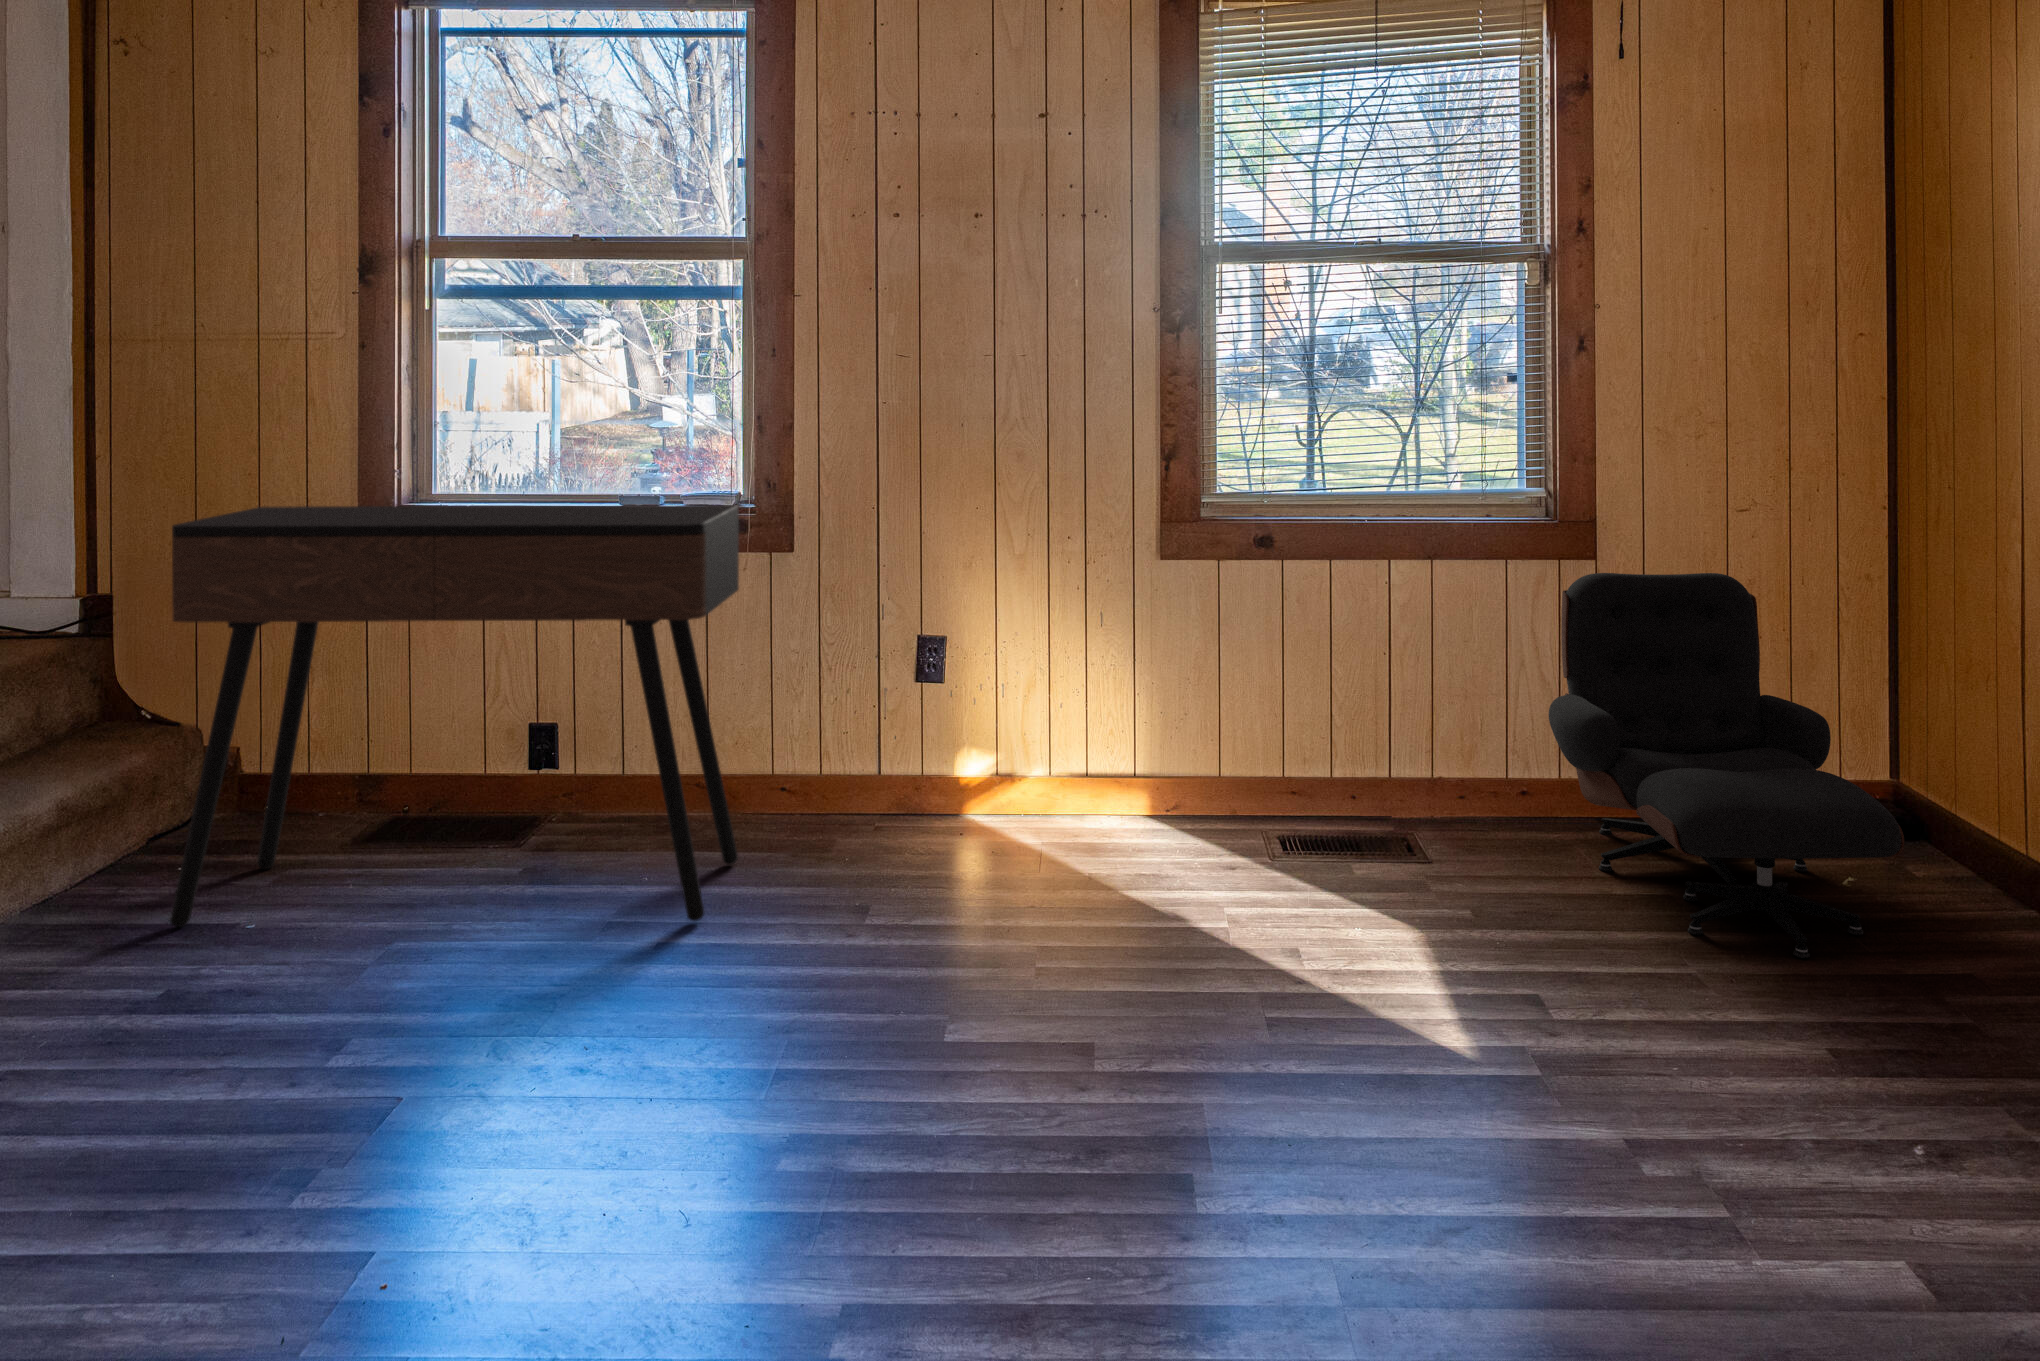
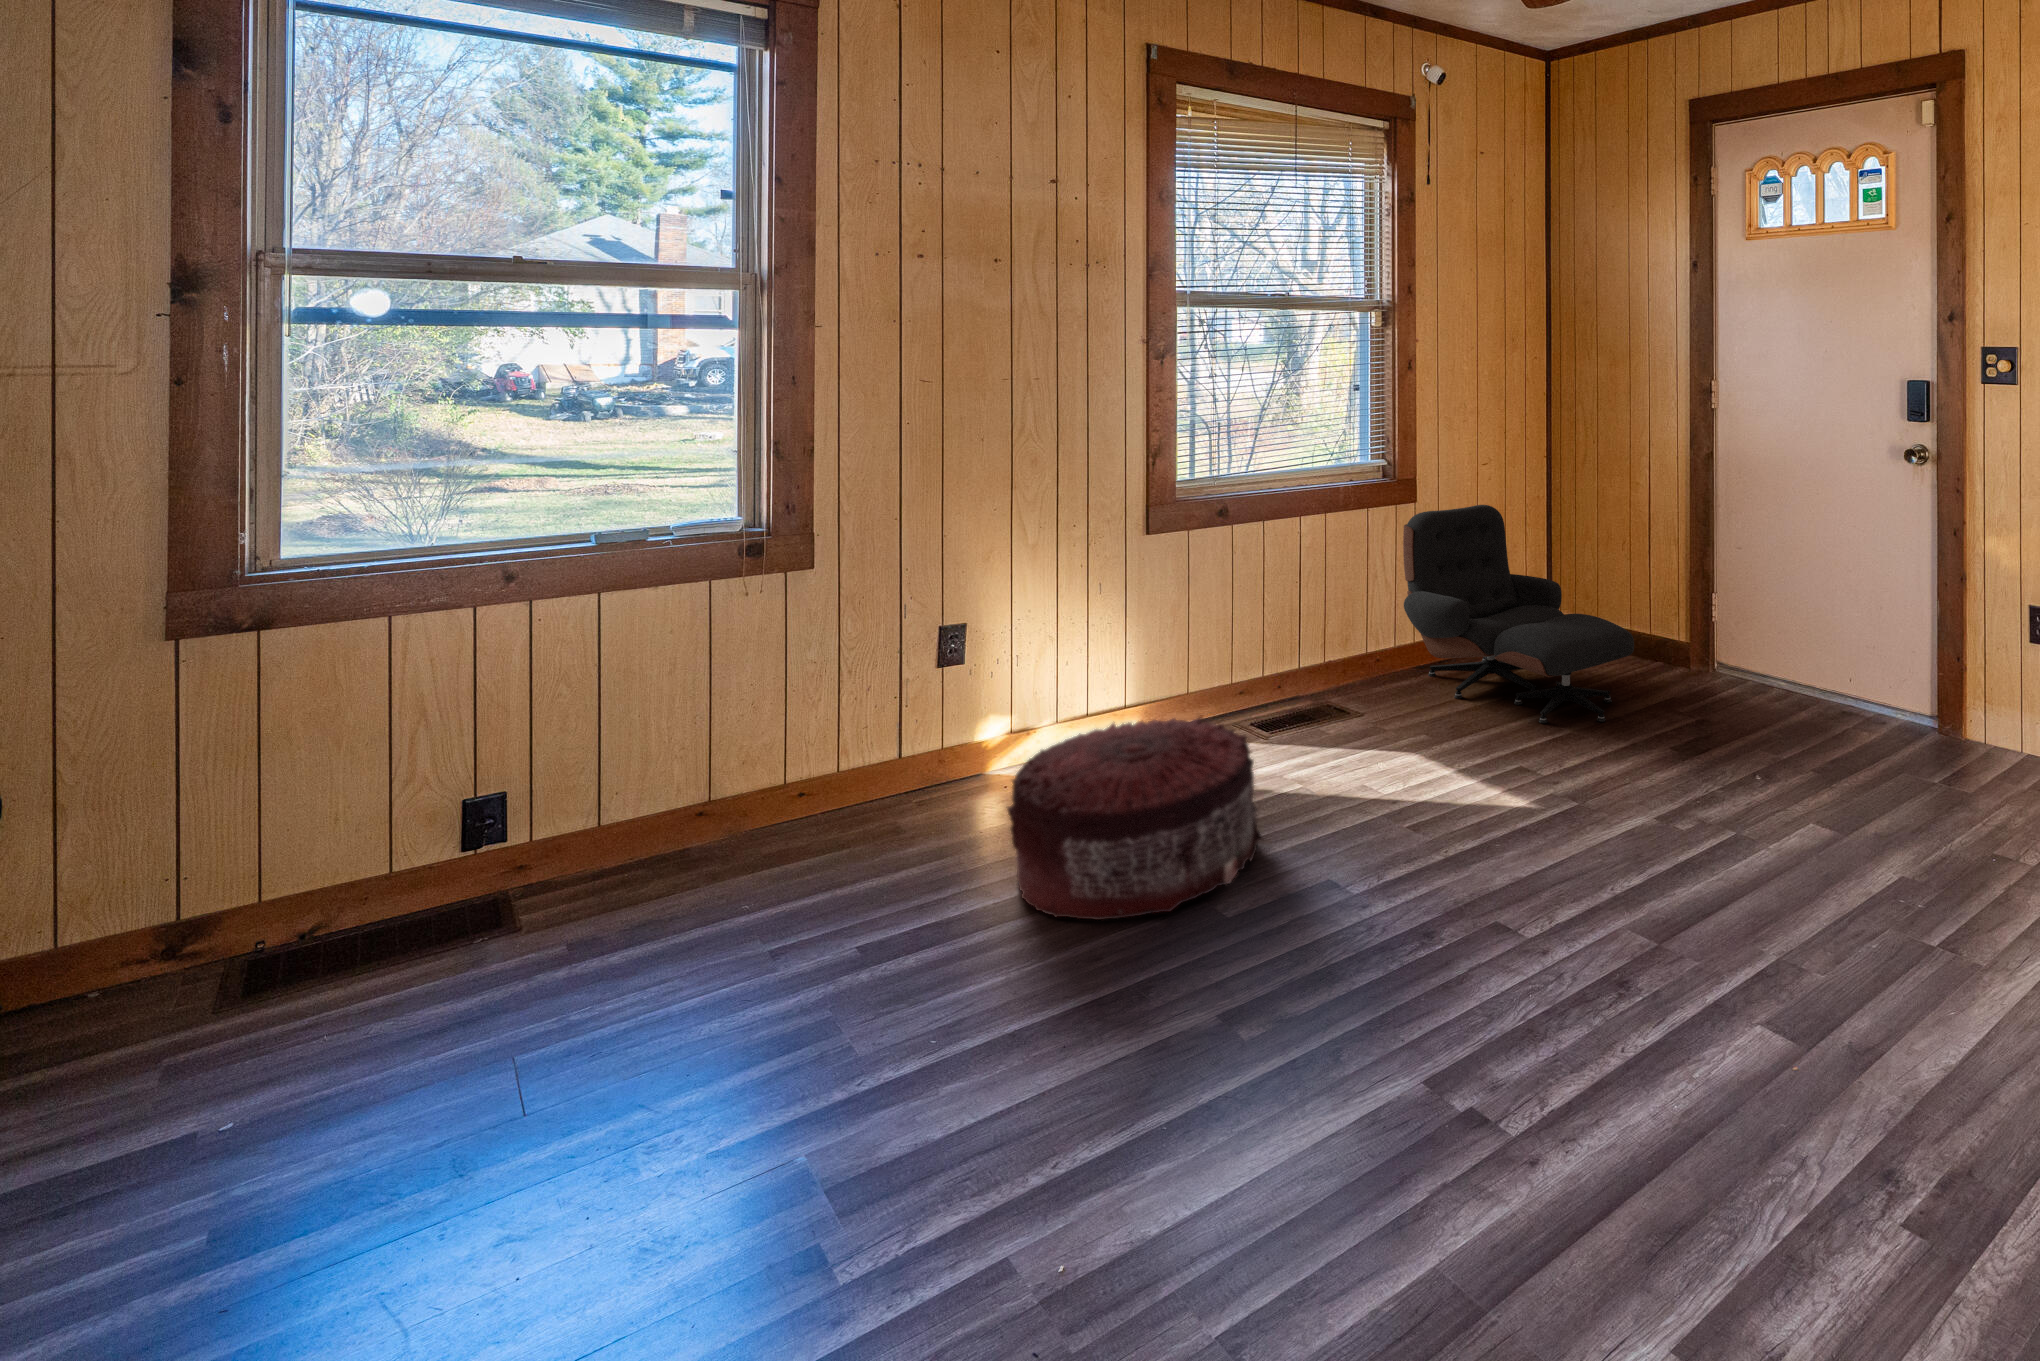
console table: present [170,505,739,927] -> none [20,529,861,1202]
pouf: none [834,770,1120,994] -> present [1007,718,1262,920]

